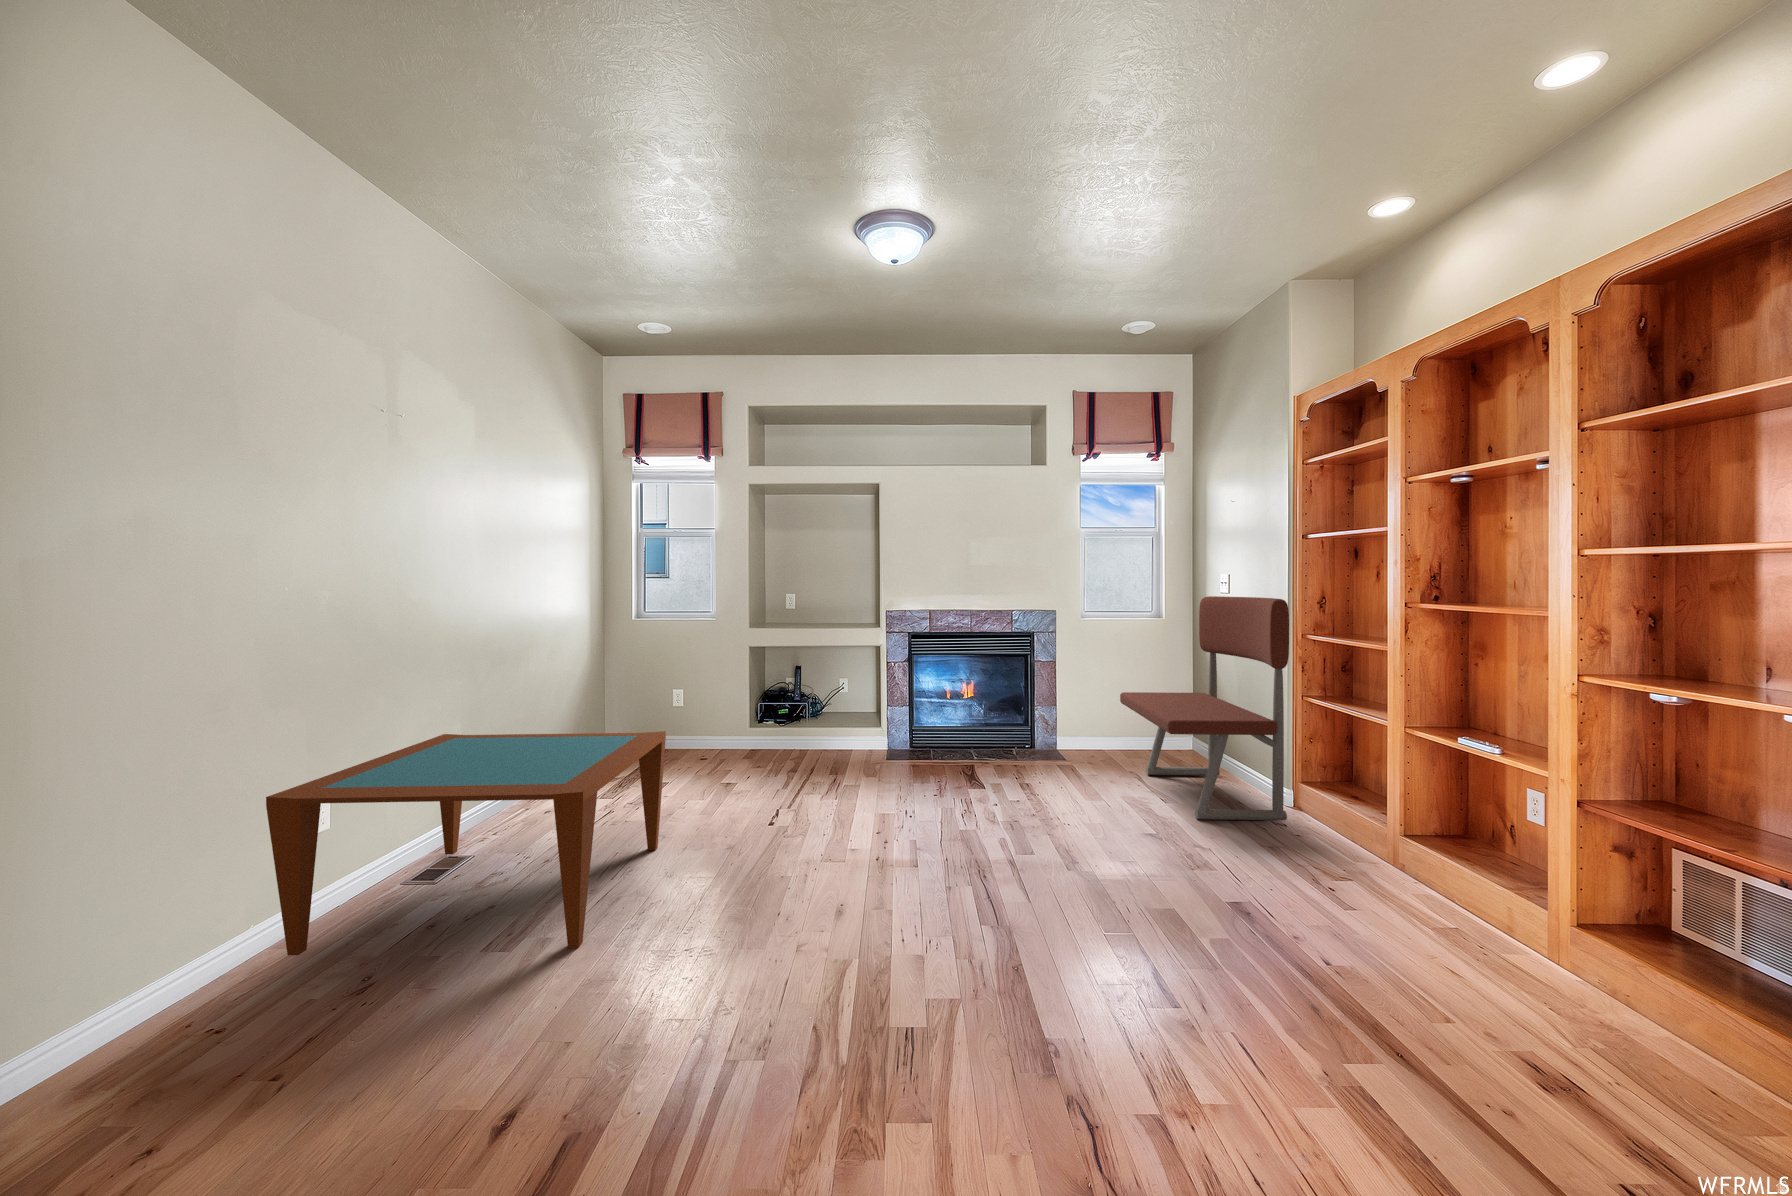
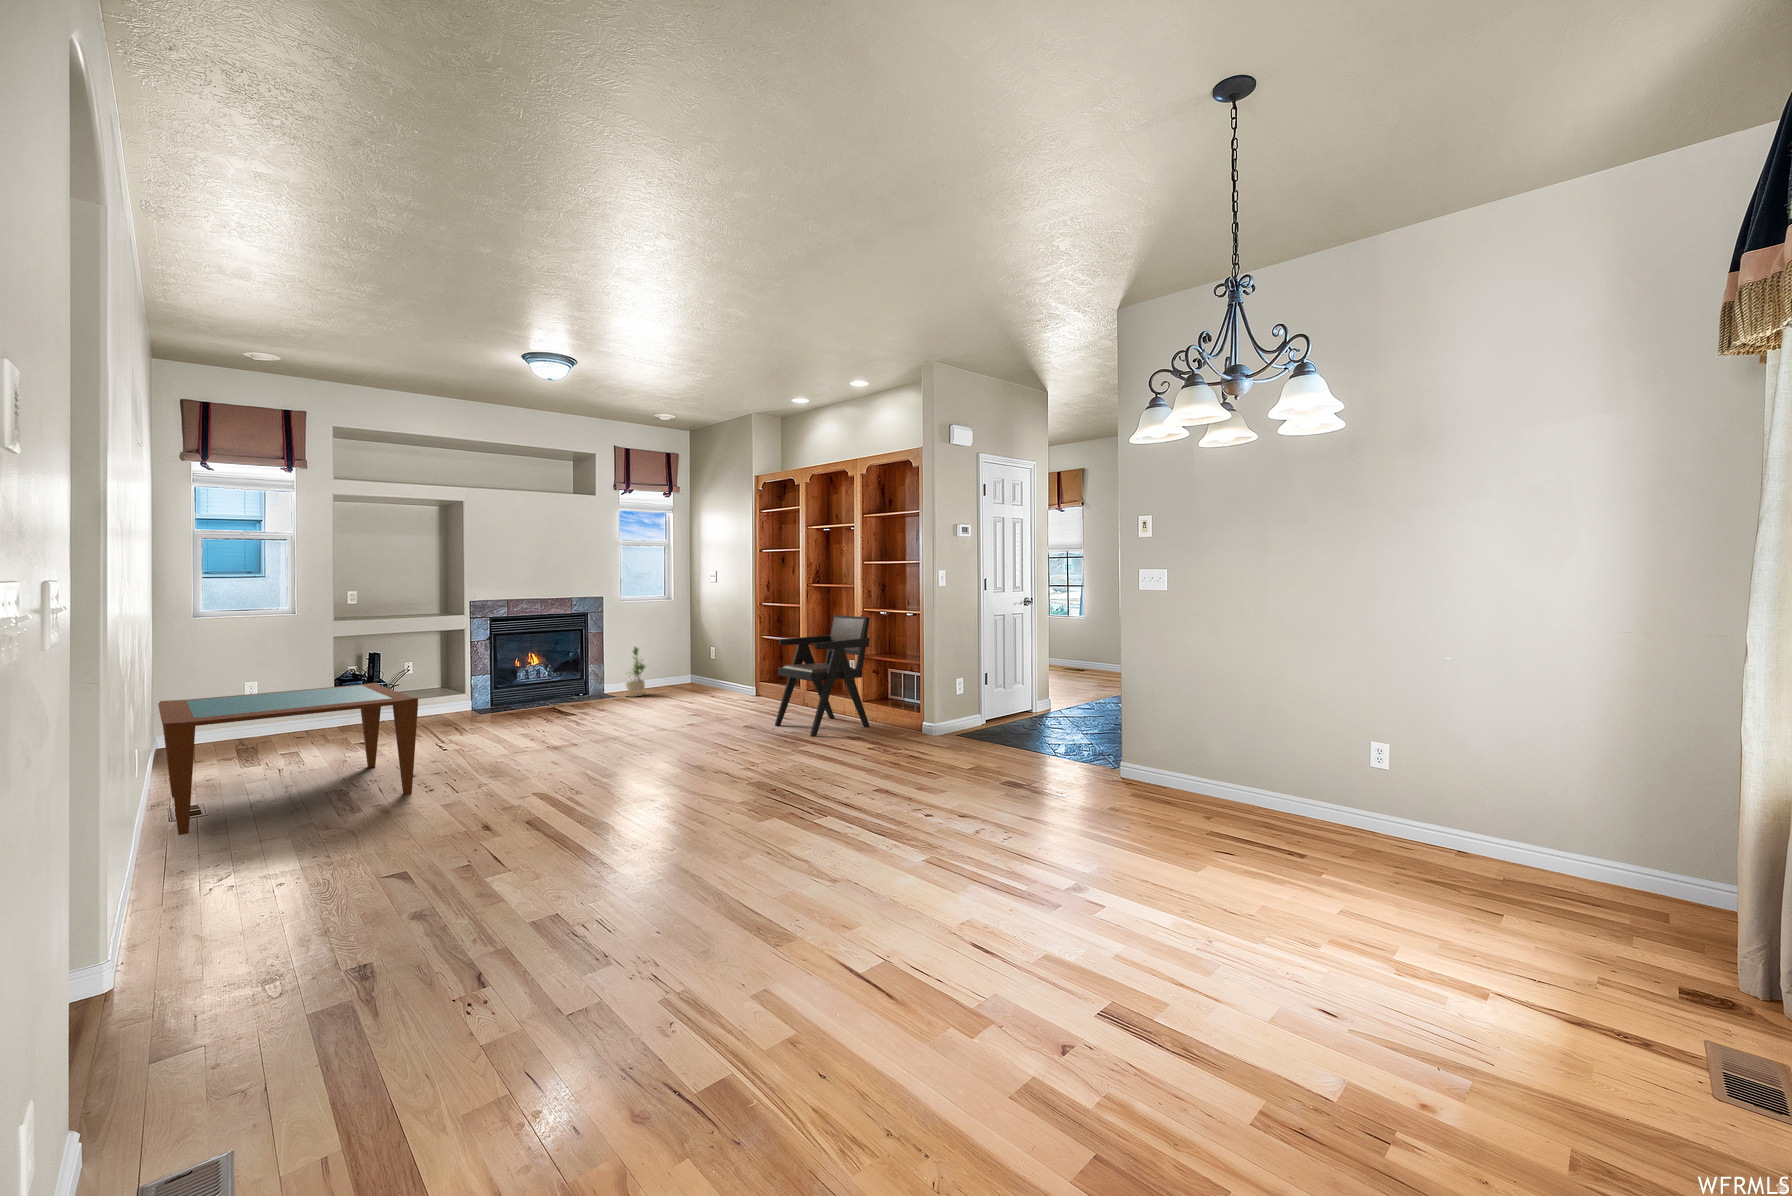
bench: present [1120,596,1289,820] -> none [656,586,757,708]
armchair: none [1304,678,1609,1013] -> present [775,615,870,736]
potted plant: none [1080,684,1115,760] -> present [626,647,645,697]

